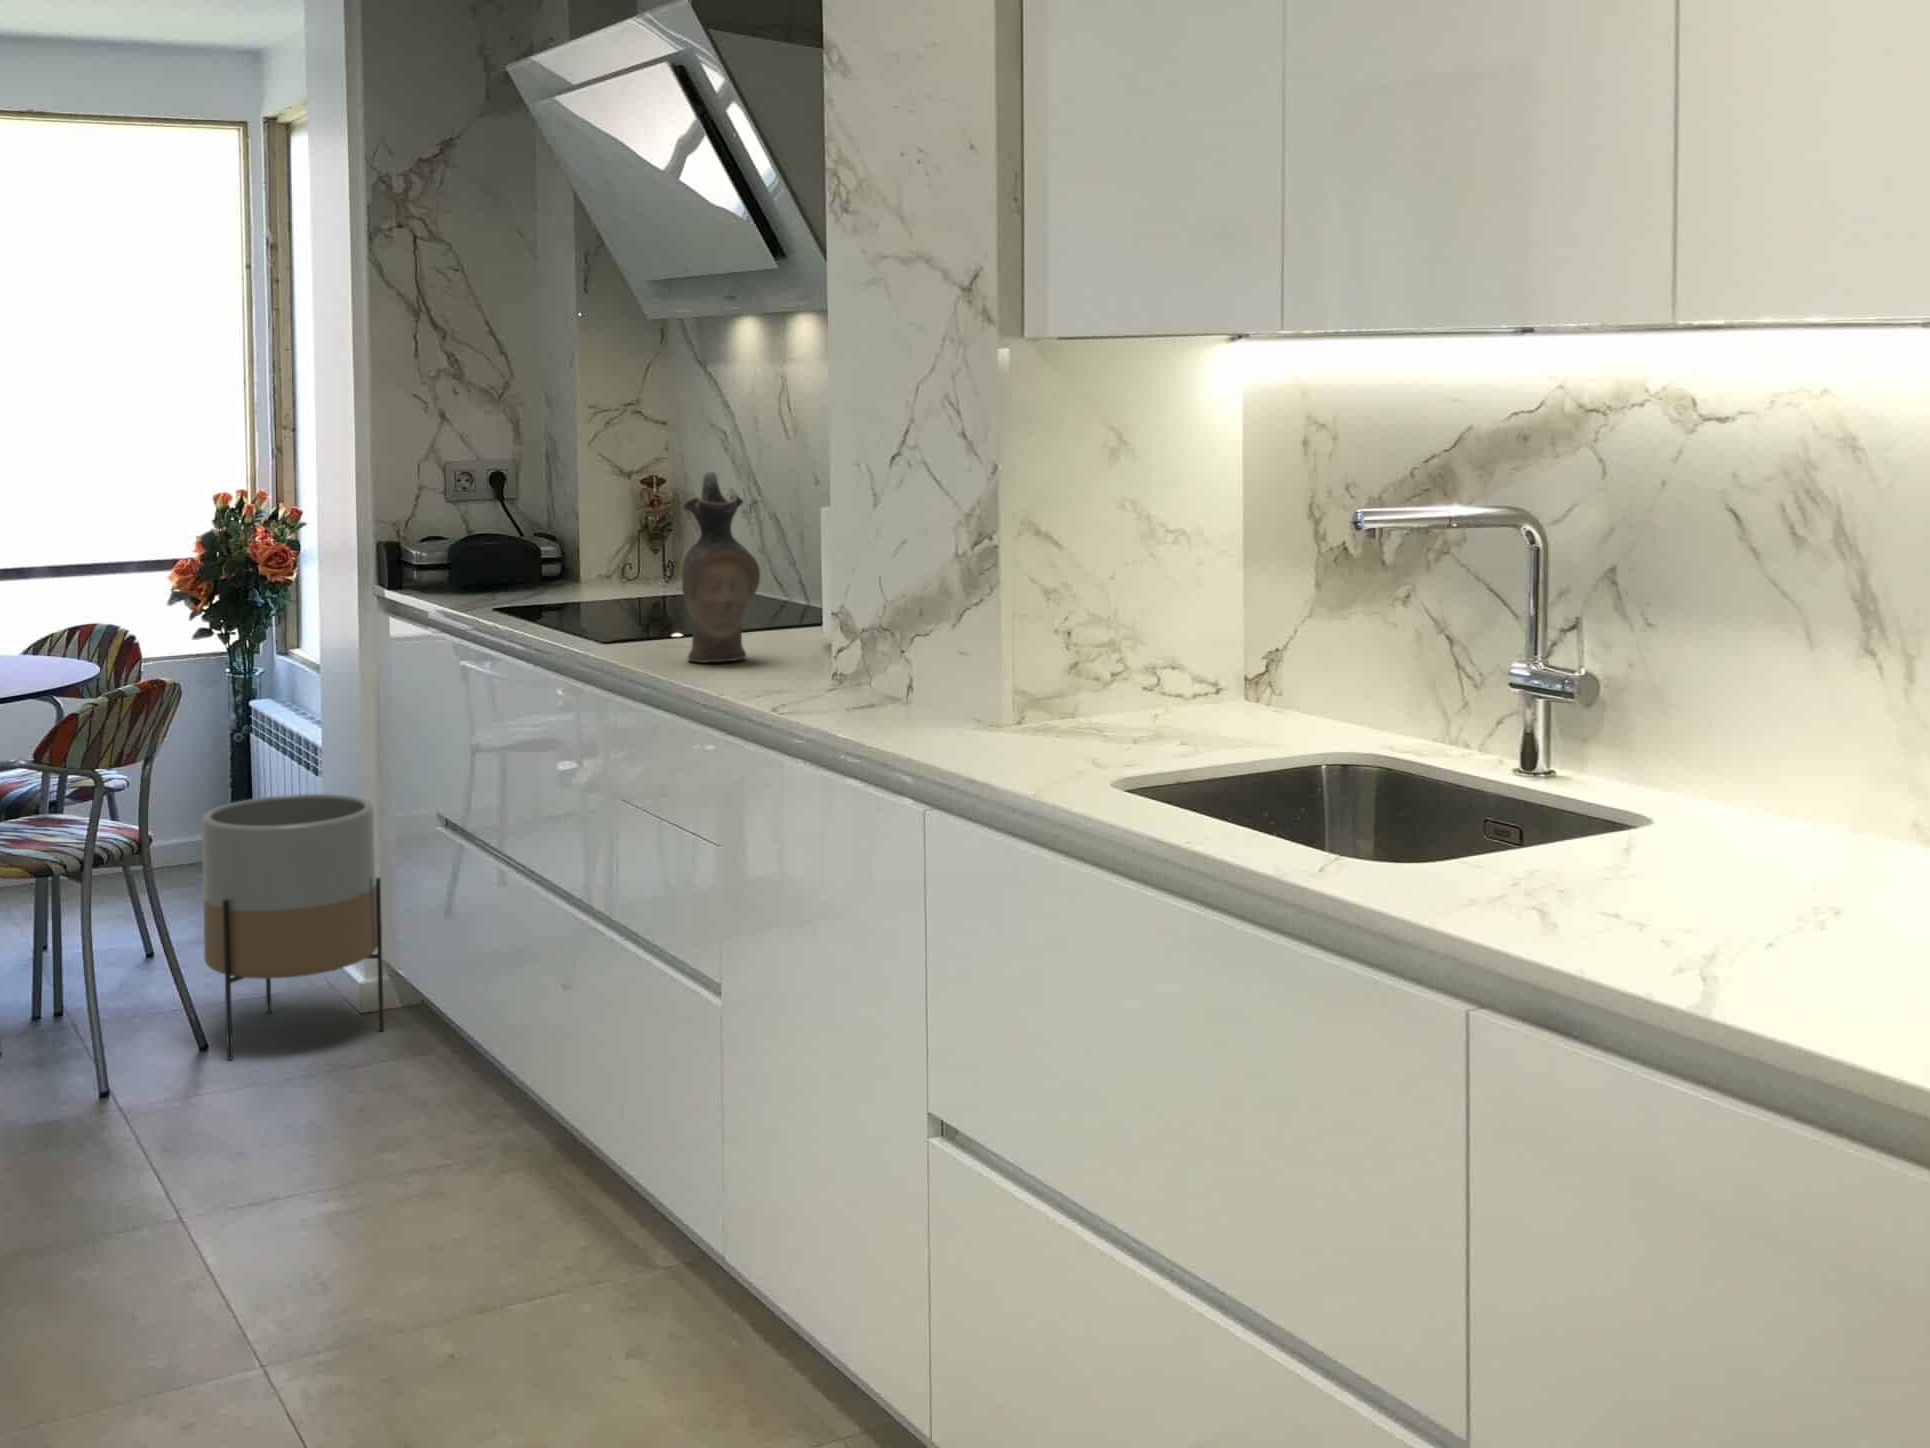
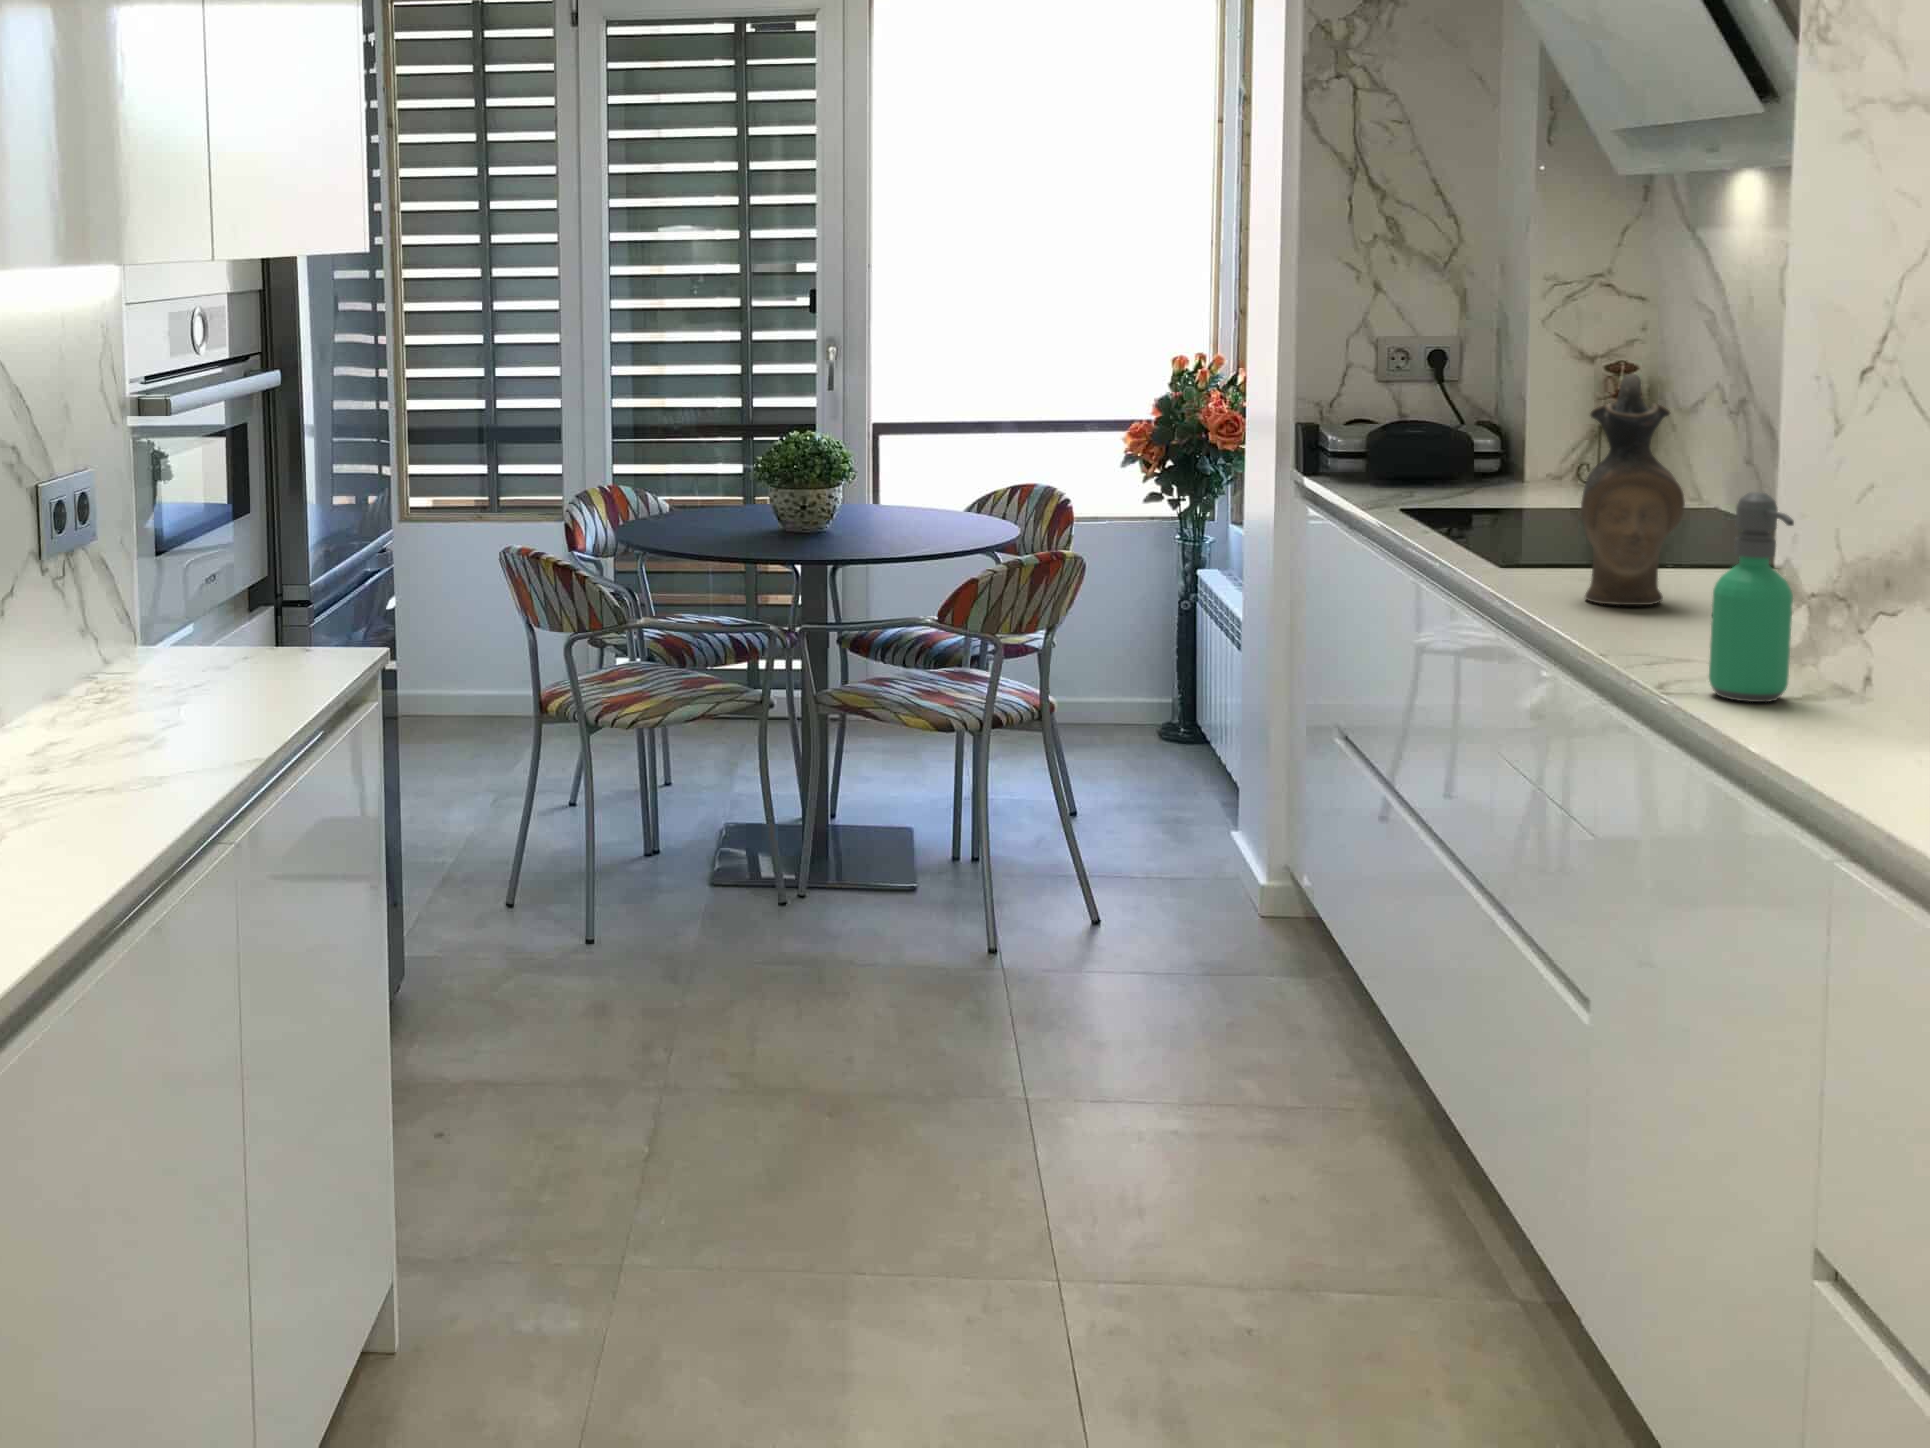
soap dispenser: none [817,550,874,714] -> present [1709,492,1794,702]
planter: present [202,794,384,1059] -> none [1099,679,1278,939]

